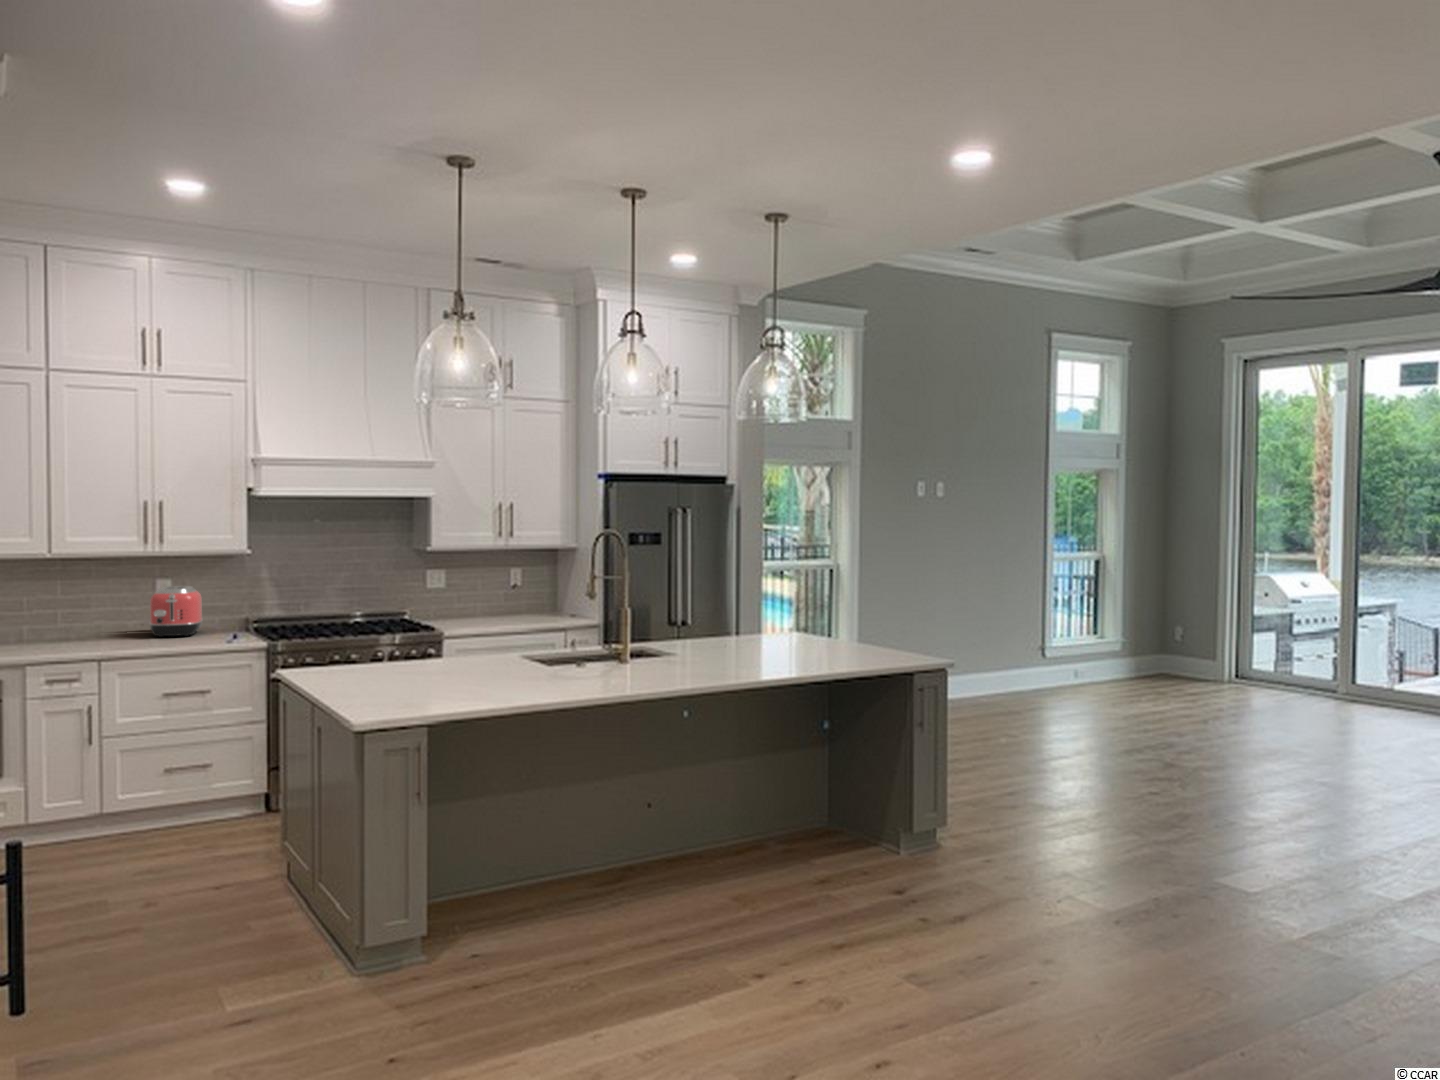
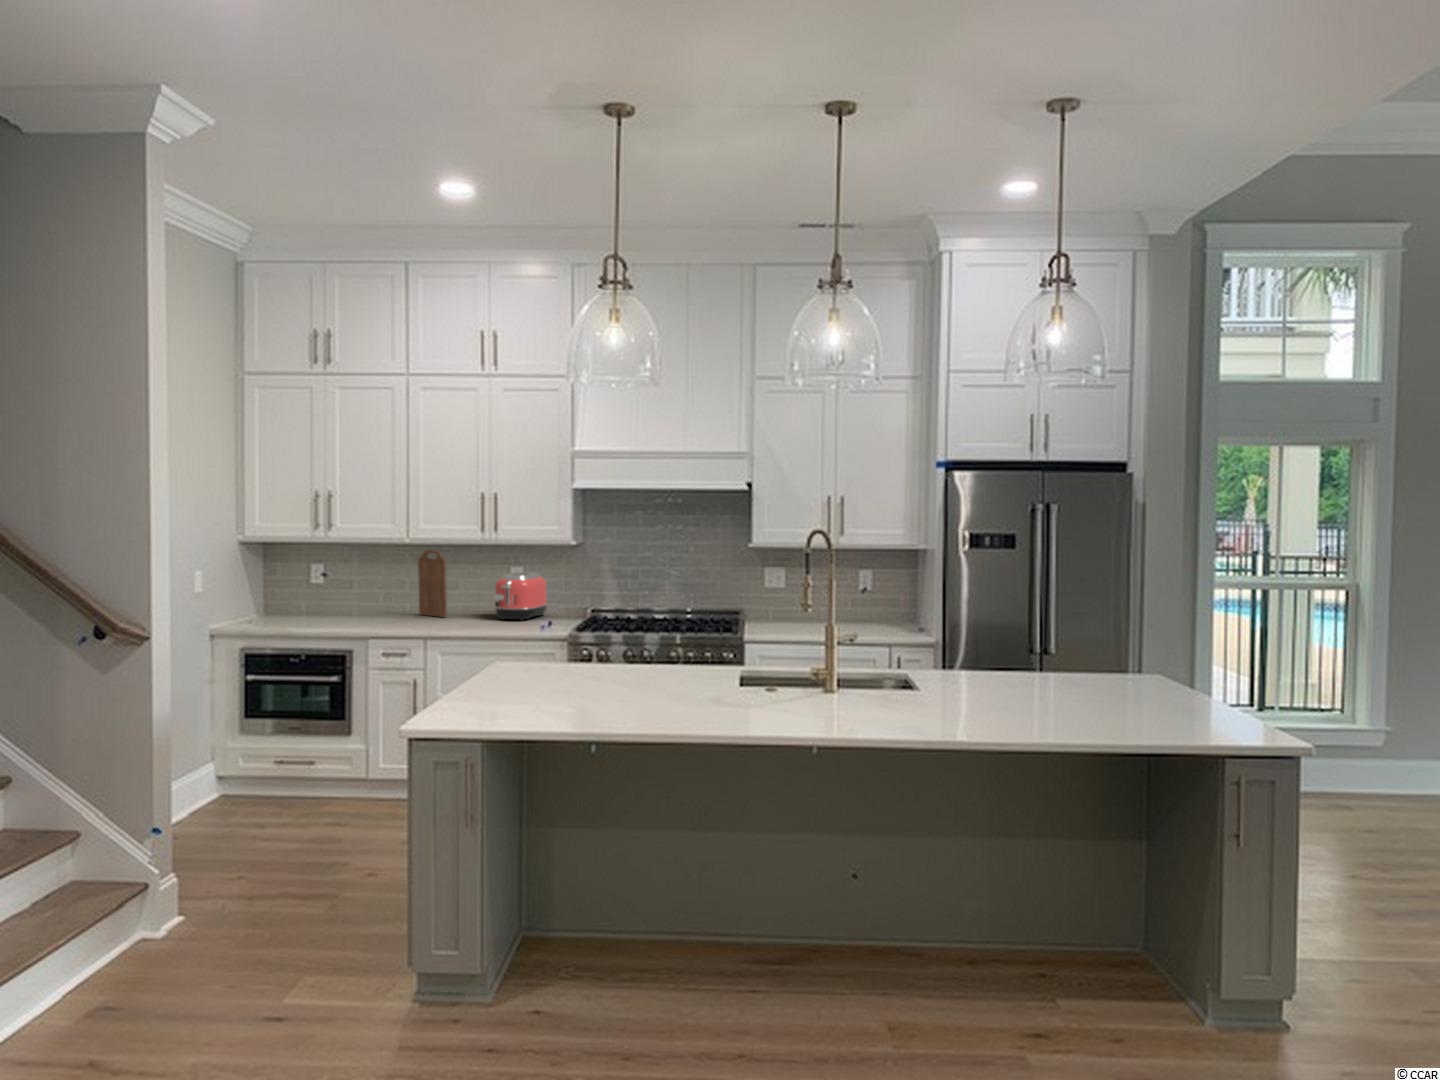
cutting board: none [40,566,87,640] -> present [418,550,447,617]

